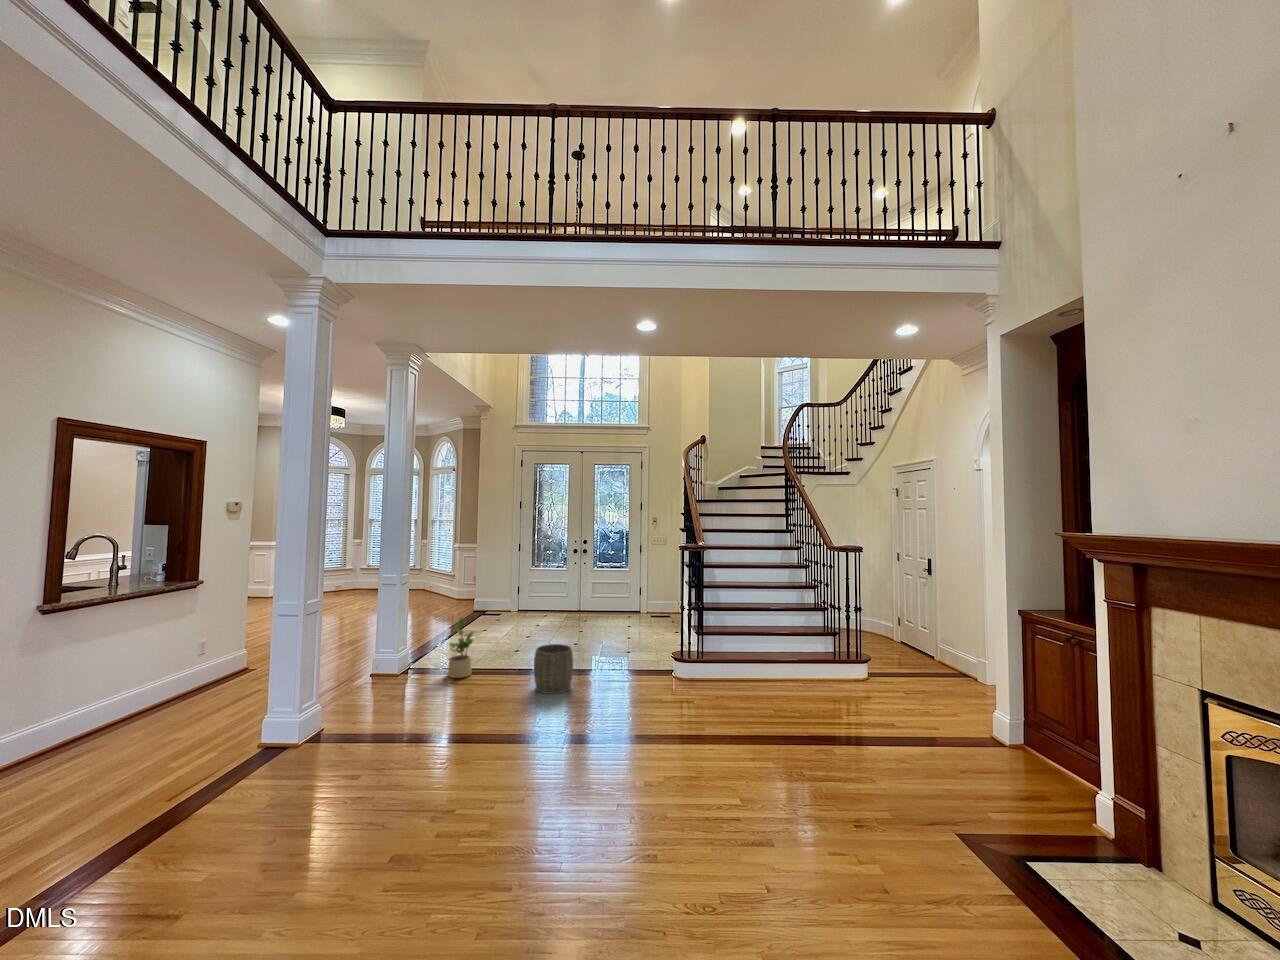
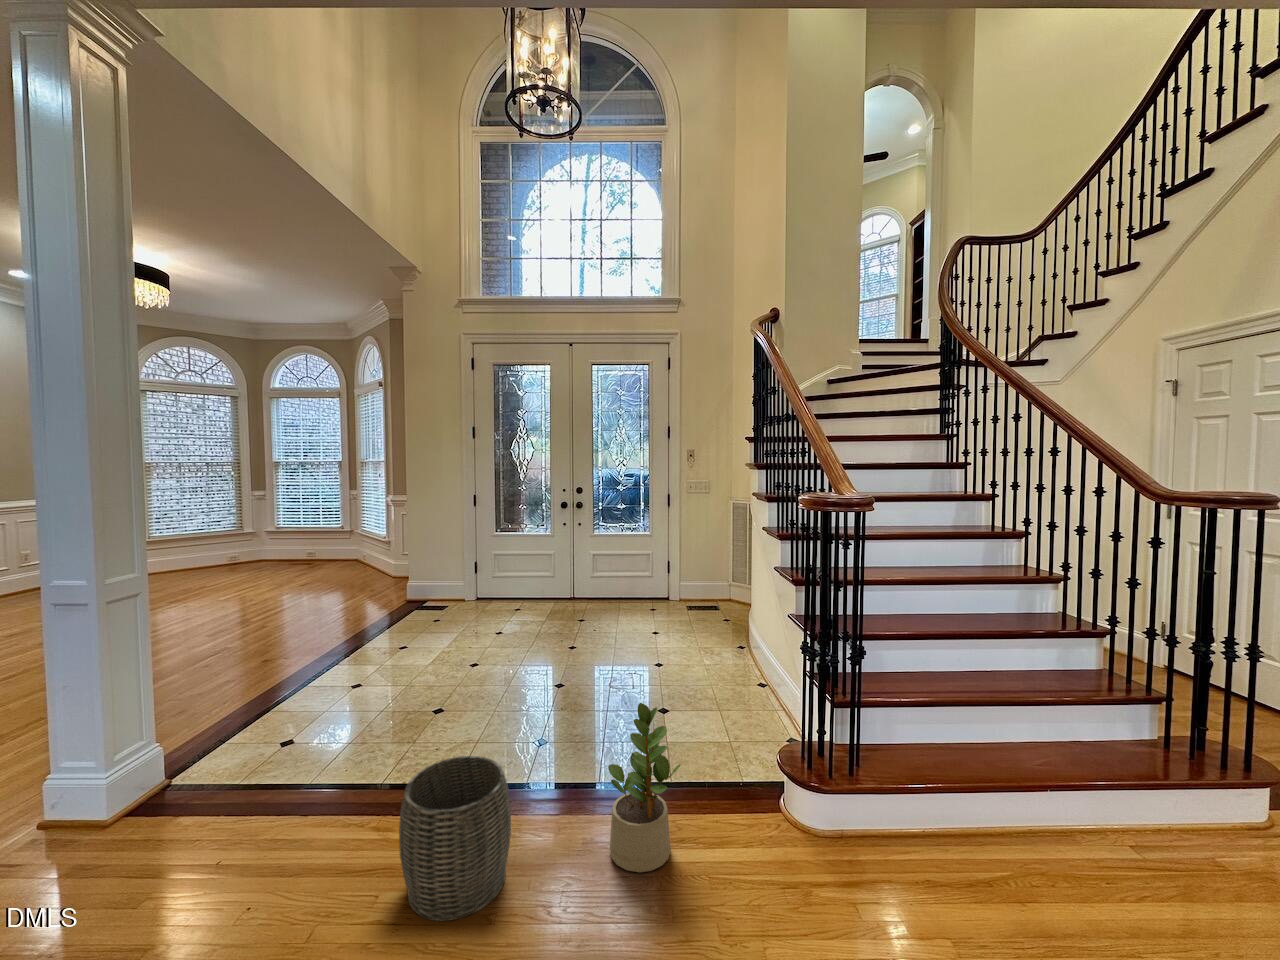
potted plant: present [448,618,474,678] -> present [608,703,680,872]

